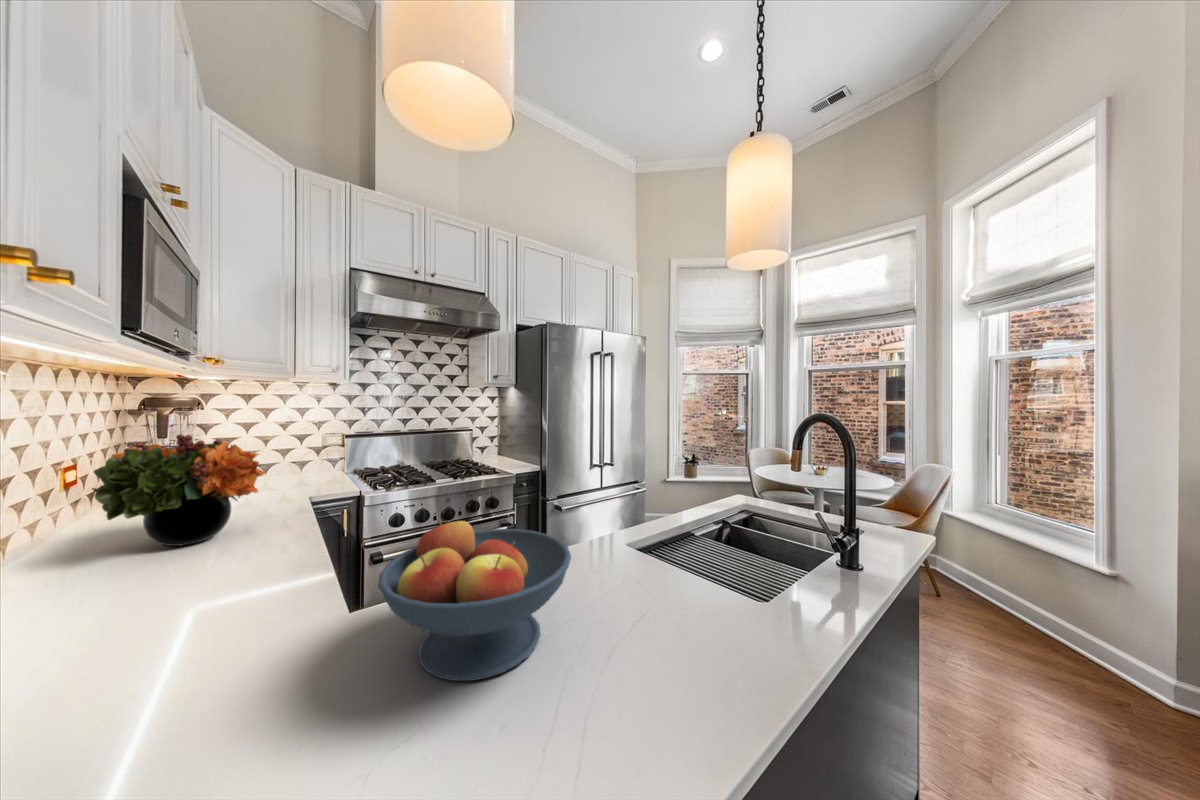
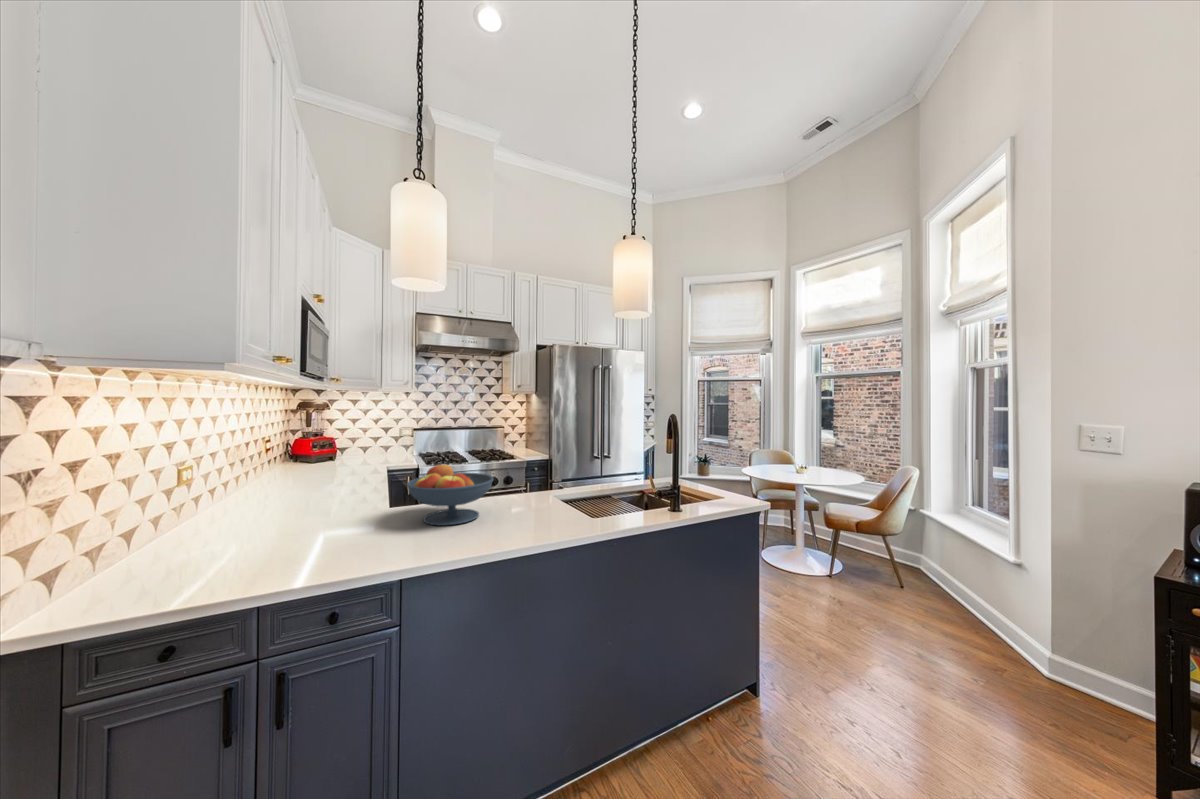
flower arrangement: present [92,434,265,546] -> none [288,423,366,483]

